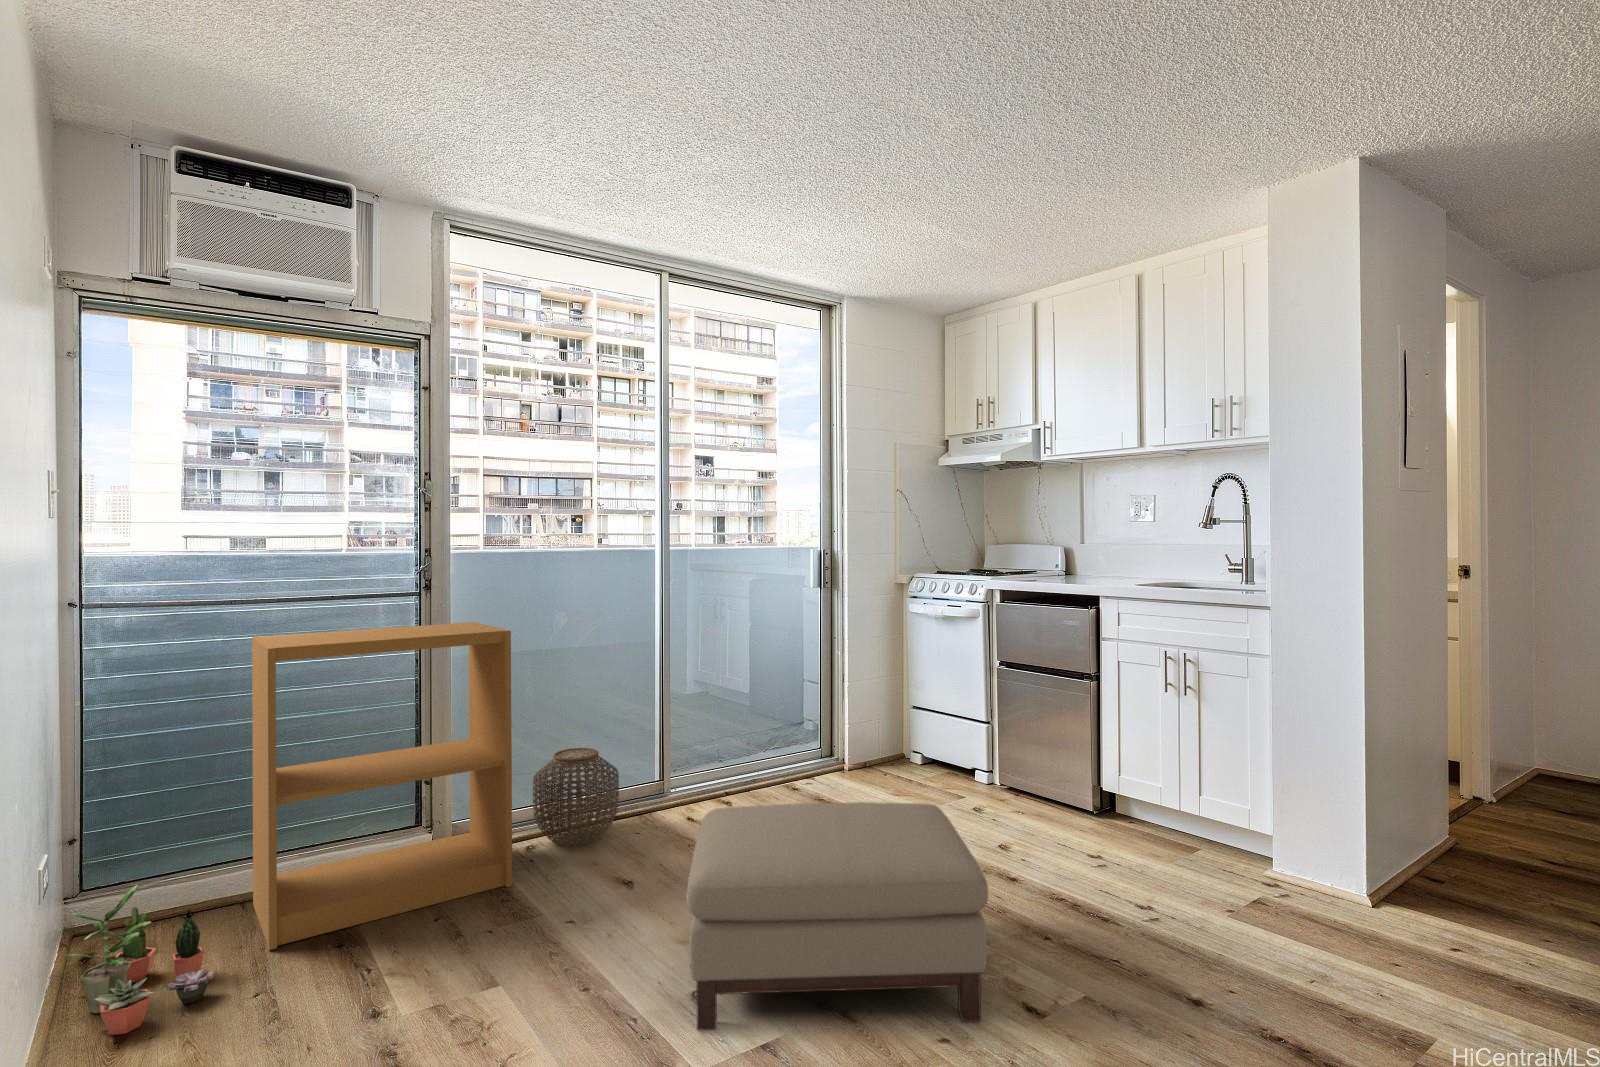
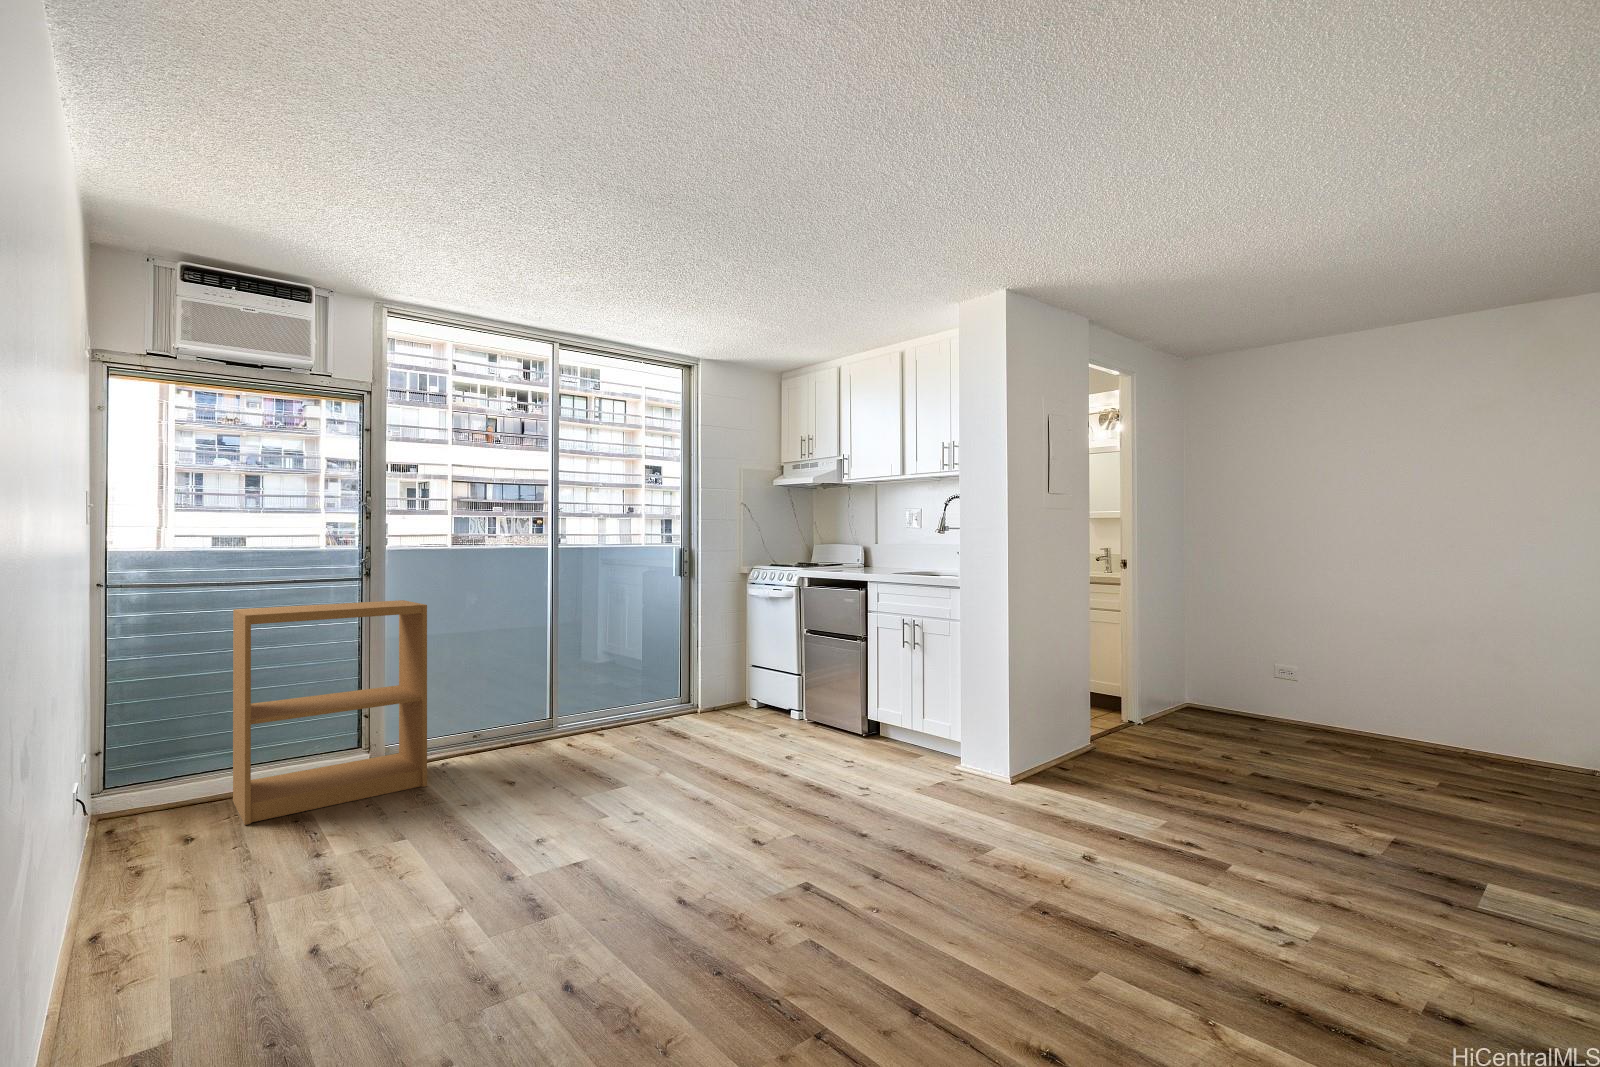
woven basket: present [533,748,619,847] -> none [448,693,513,763]
ottoman: present [686,802,988,1030] -> none [528,719,725,856]
potted plant: present [66,885,215,1035] -> none [99,775,206,871]

